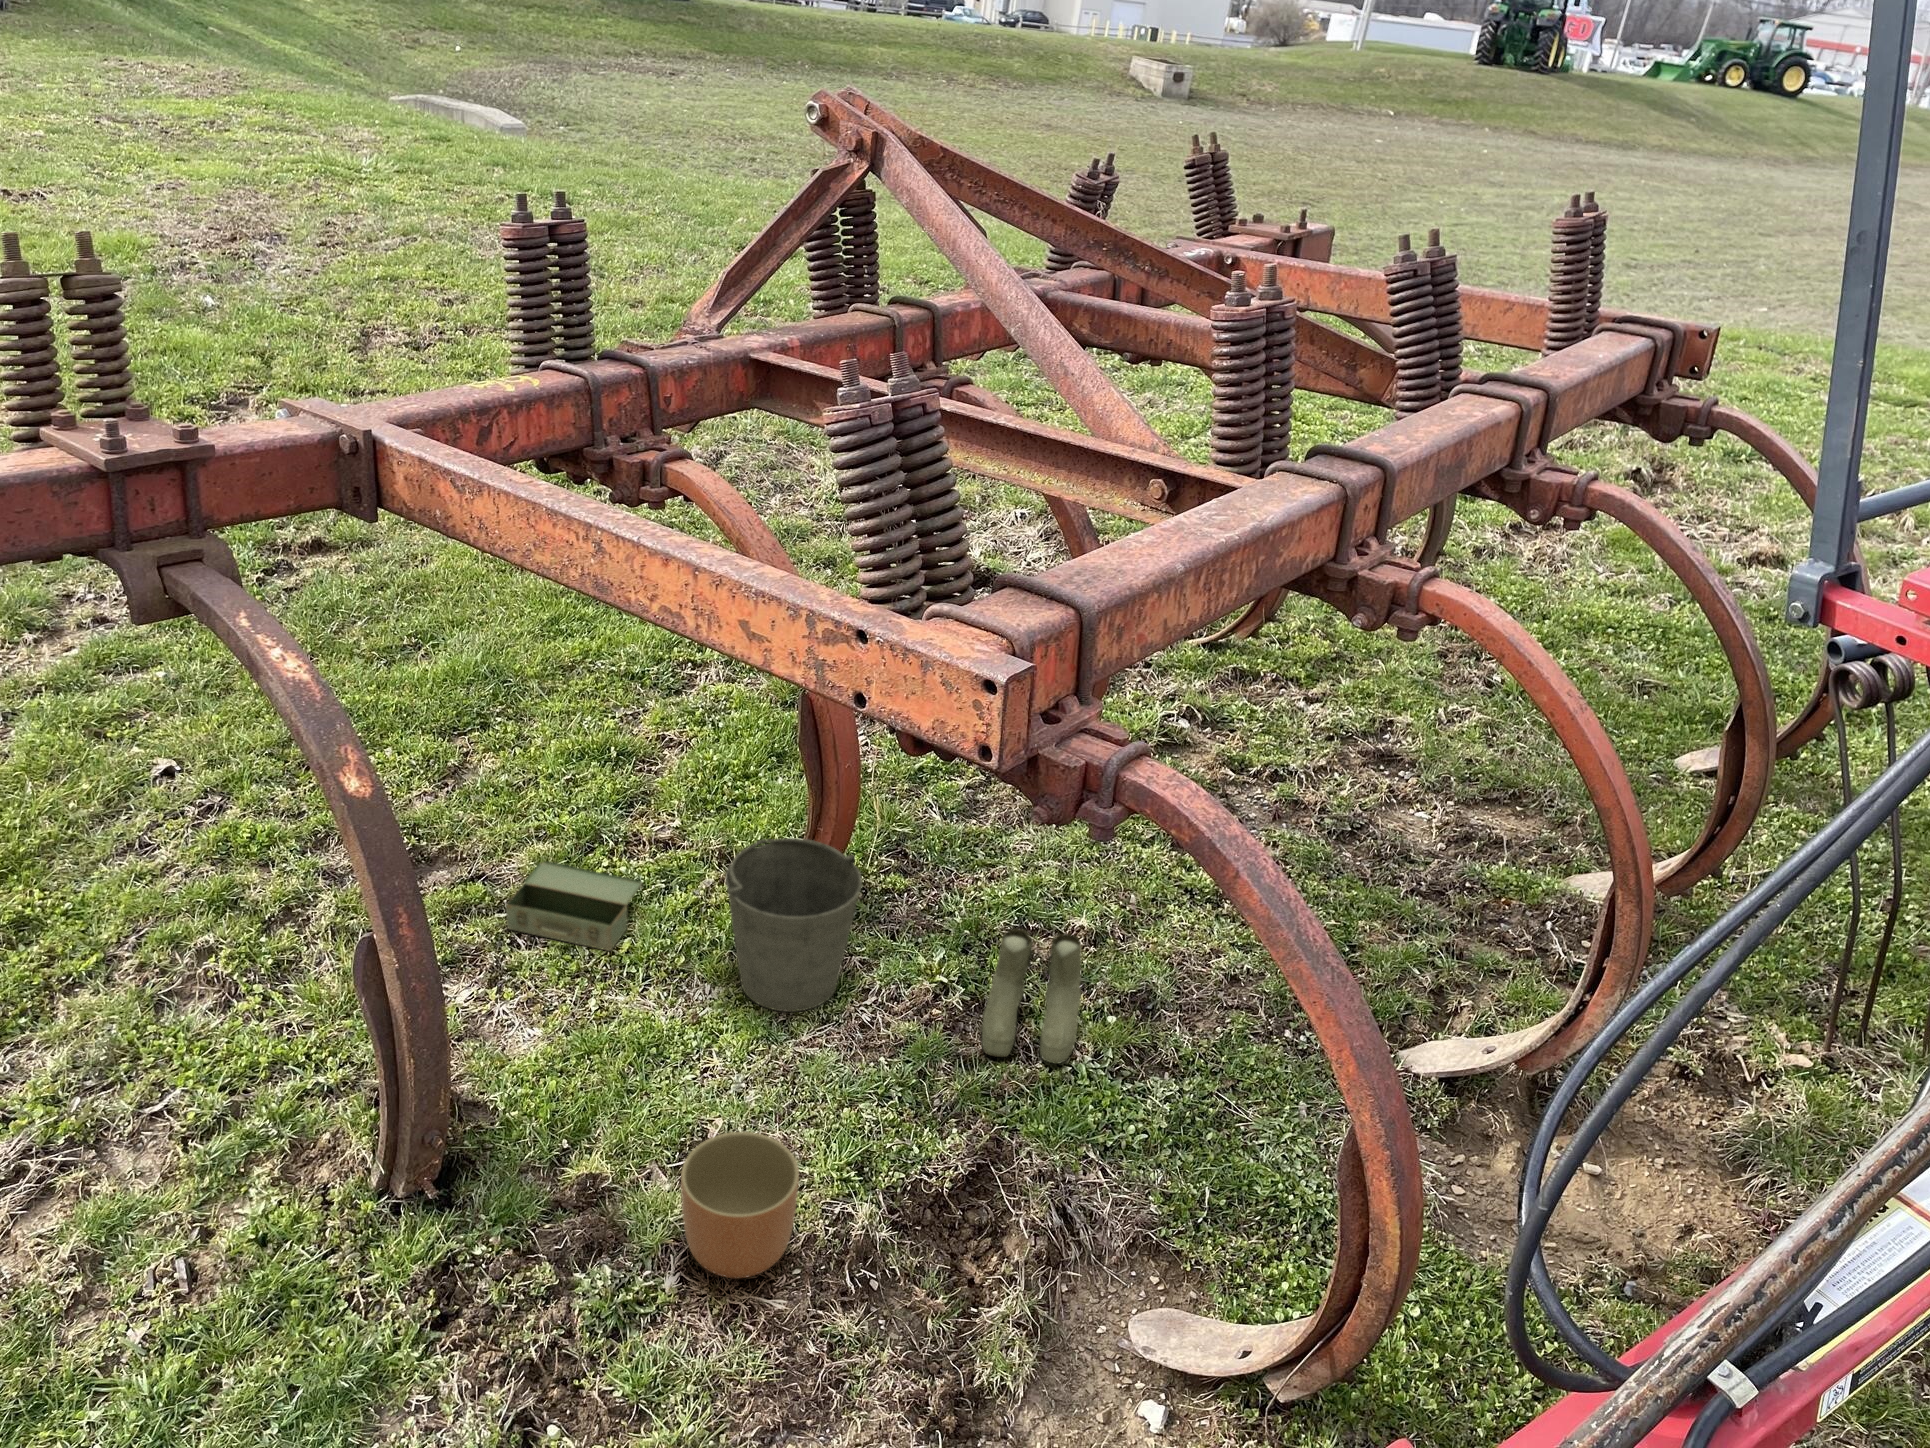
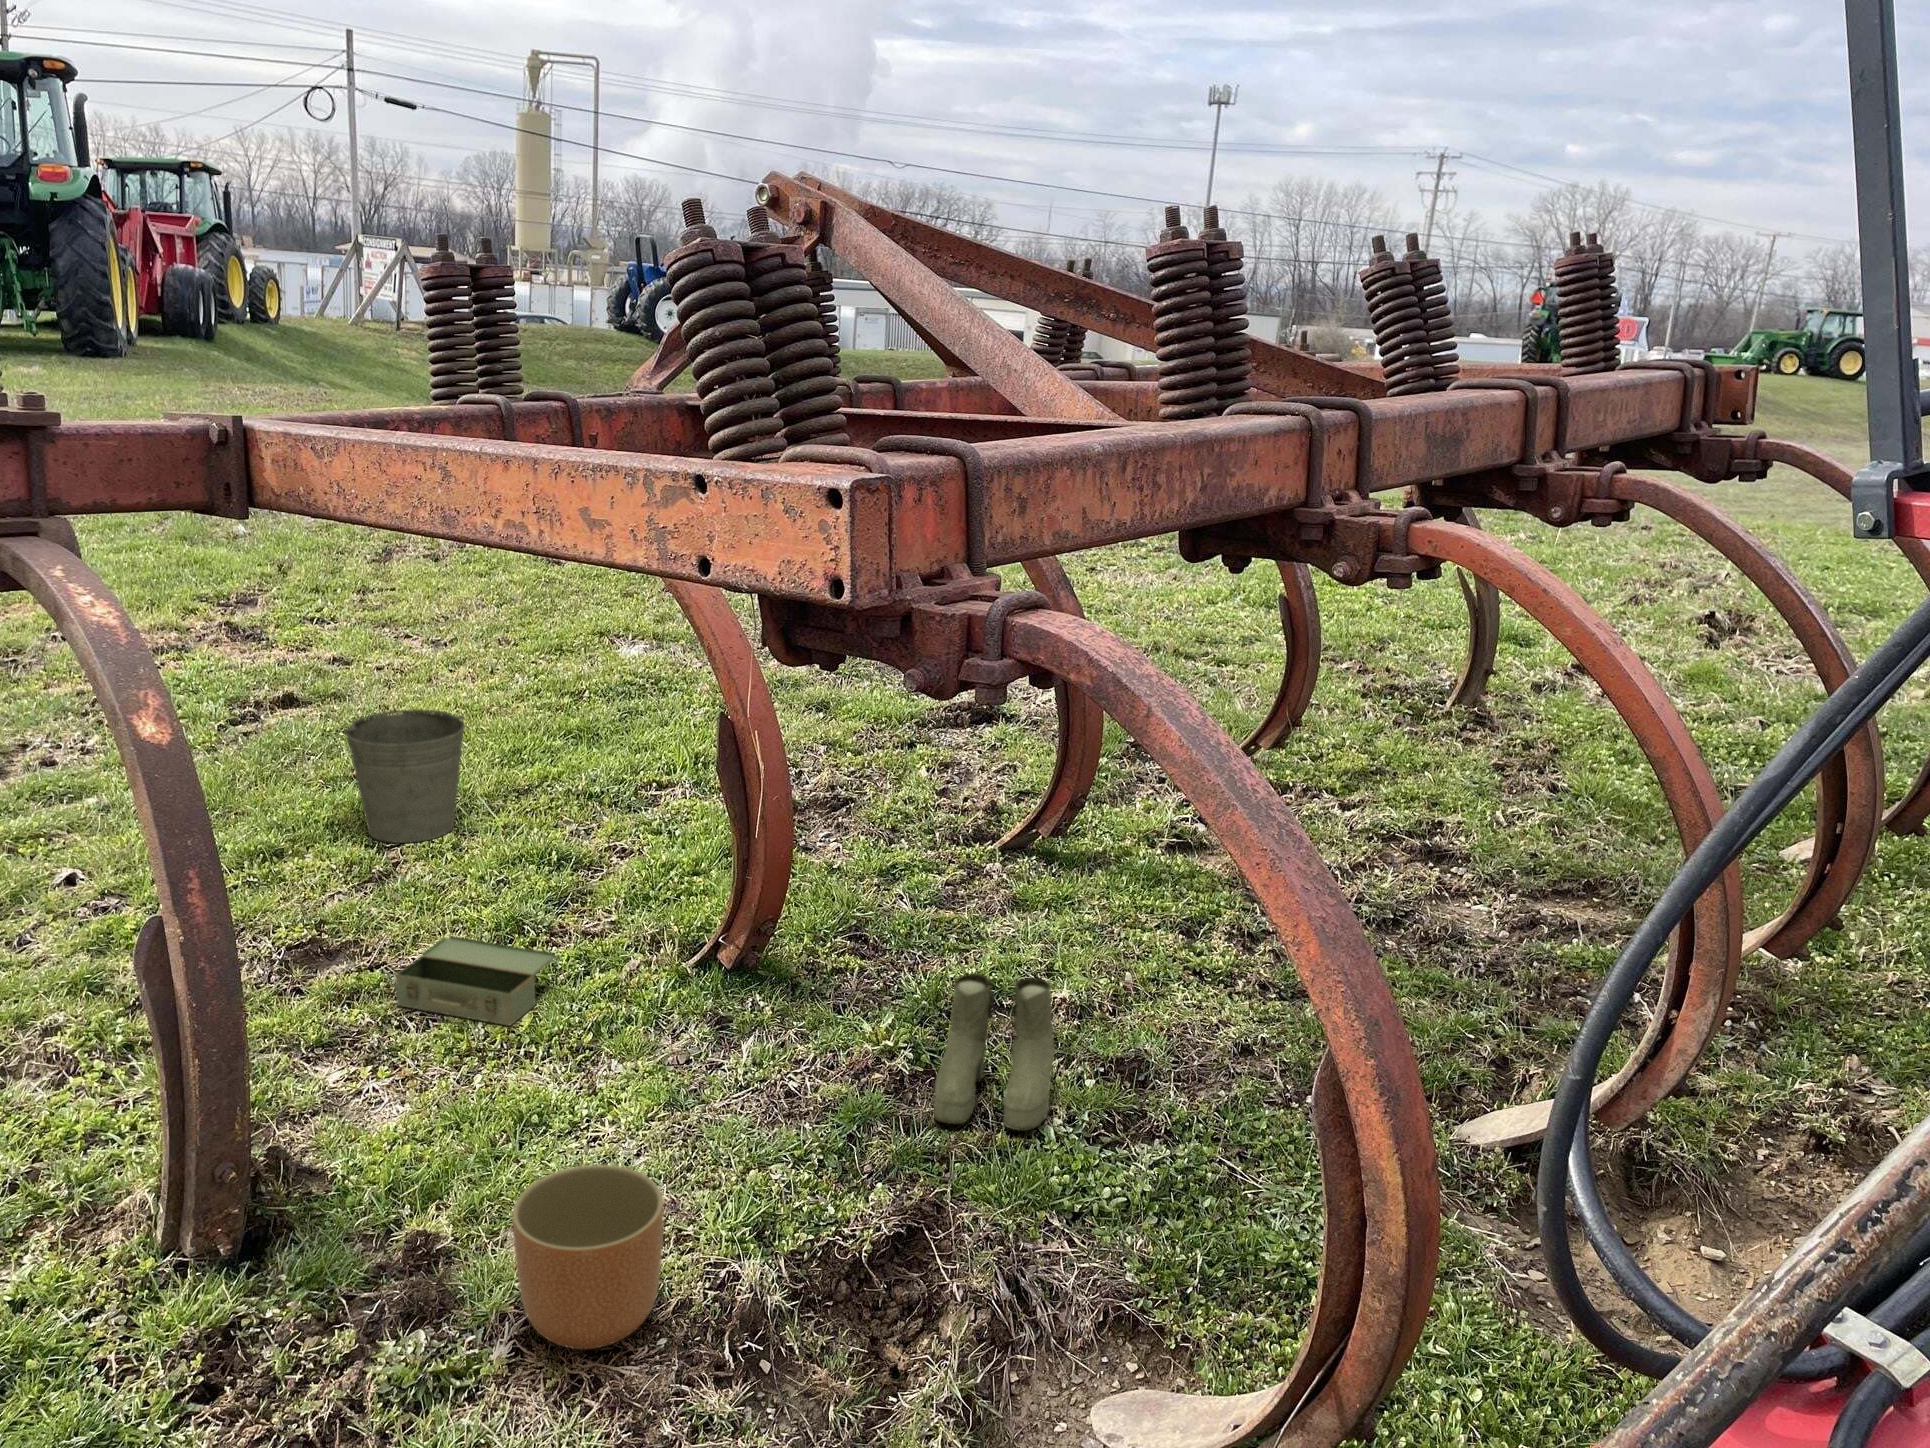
bucket: present [725,838,862,1012] -> present [344,709,465,843]

